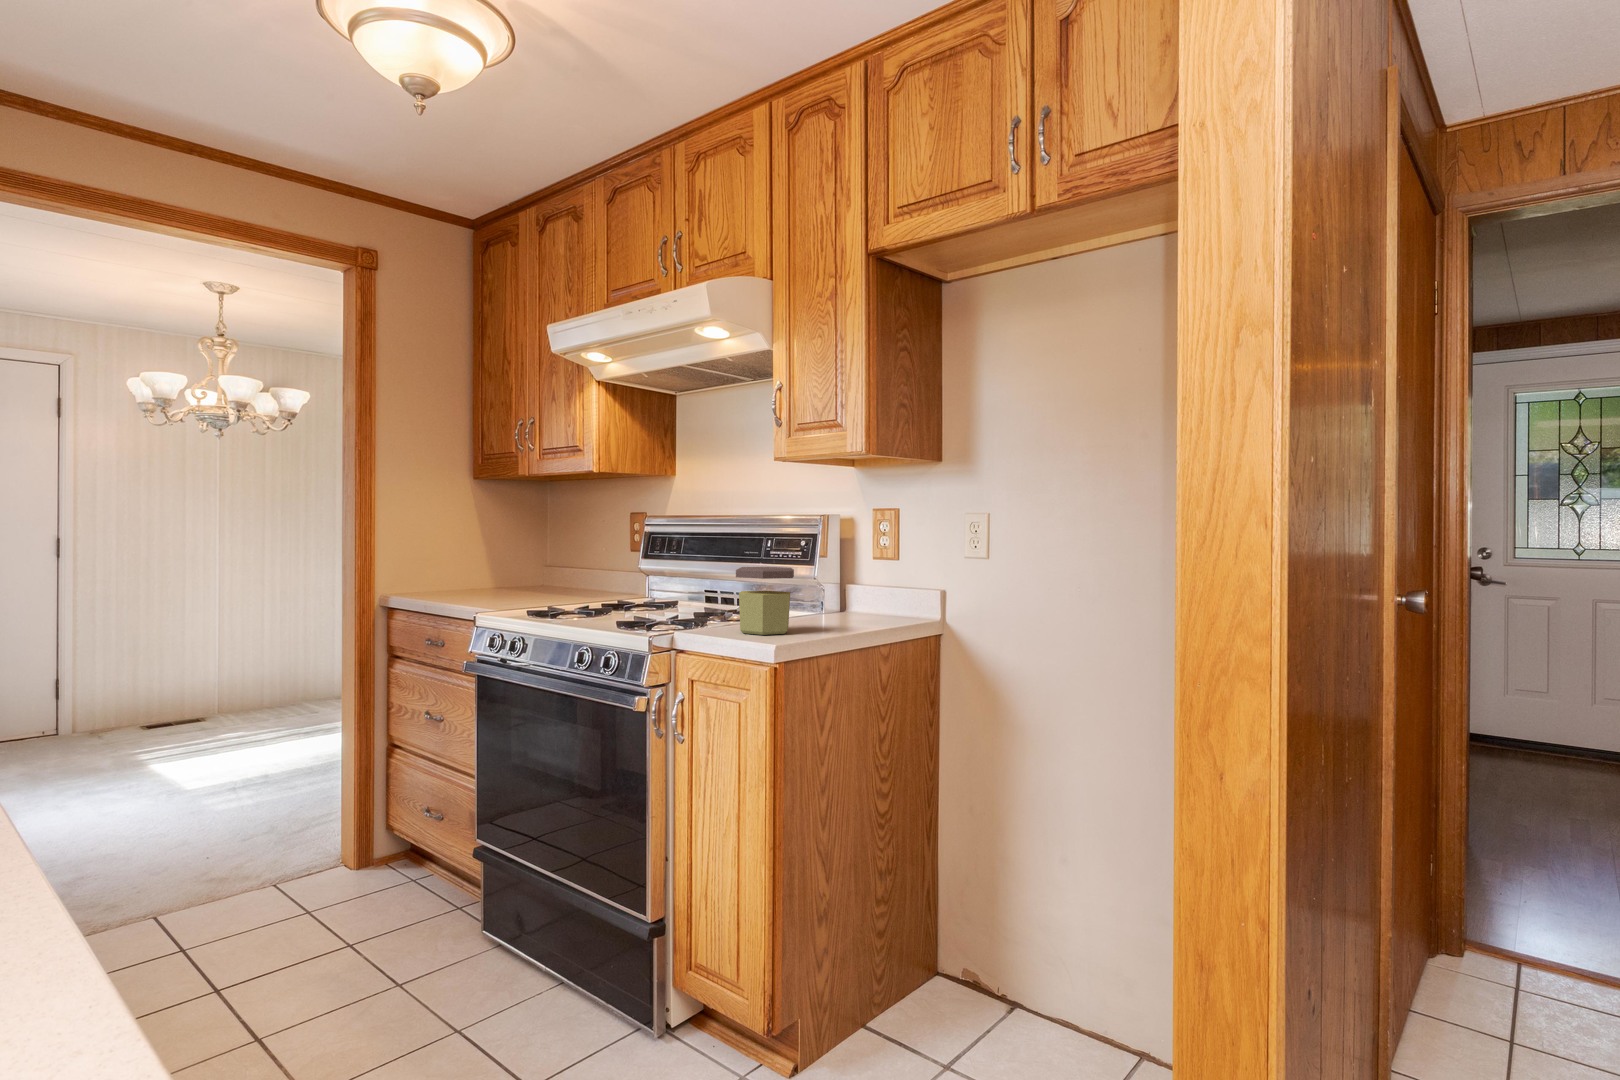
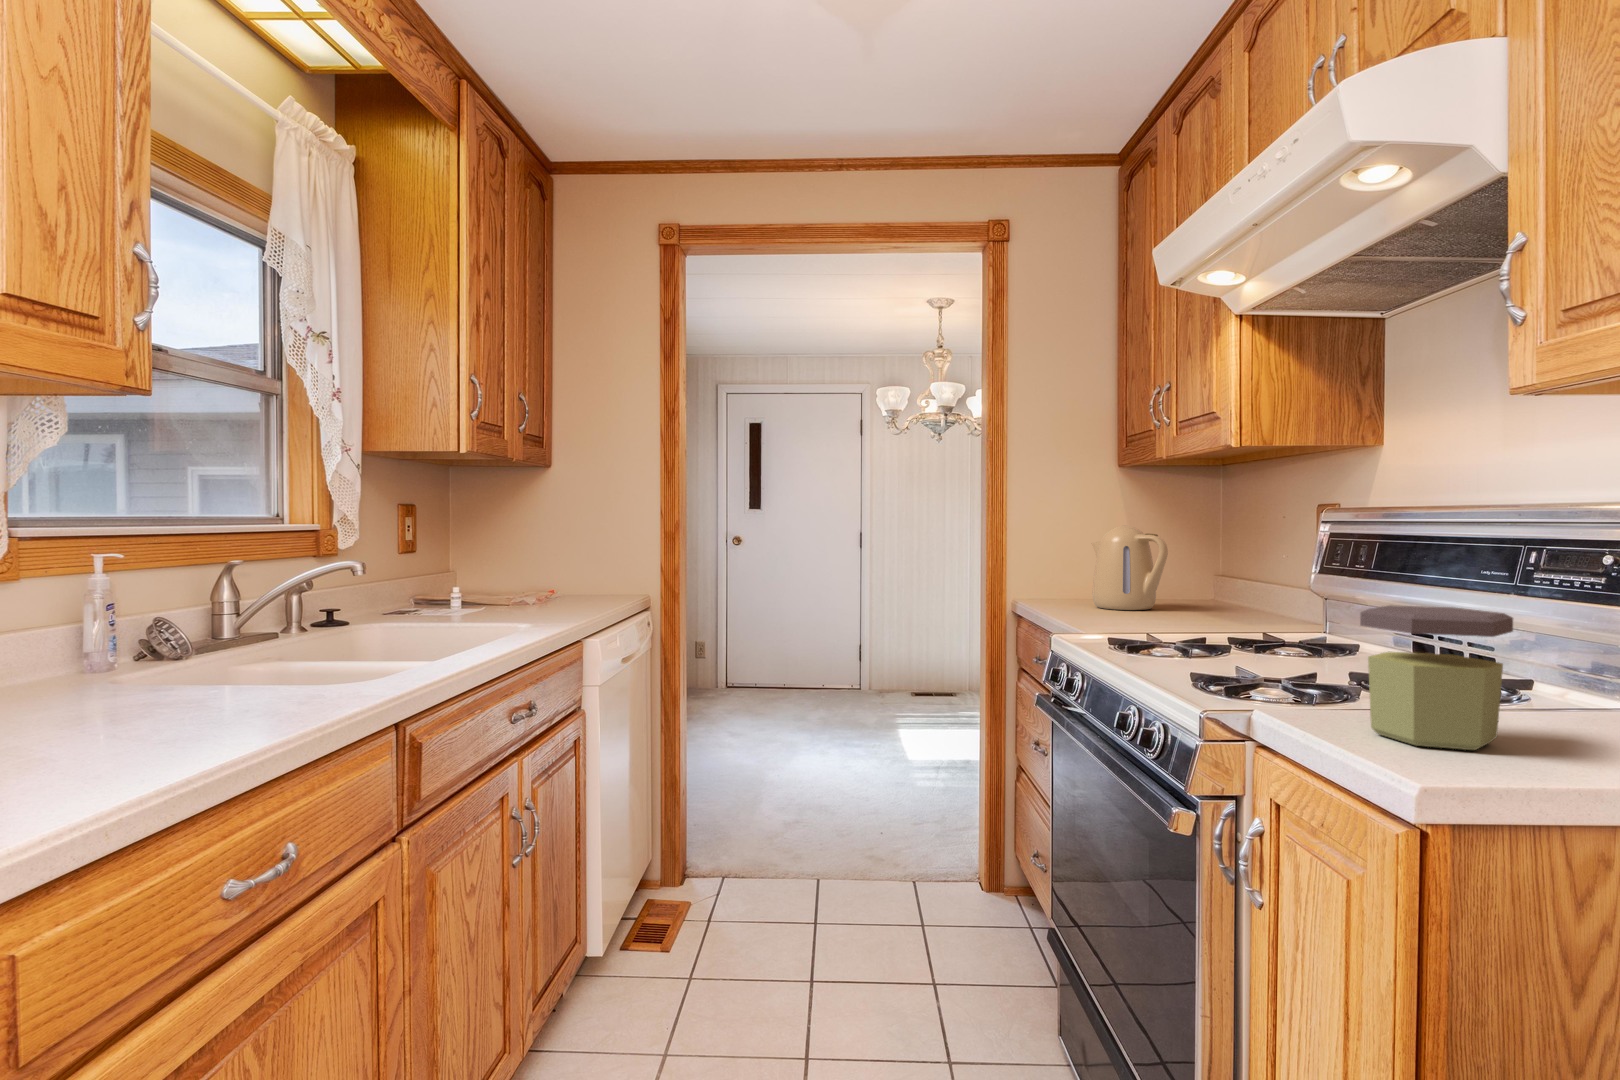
kettle: none [458,525,525,592] -> present [1092,526,1168,610]

